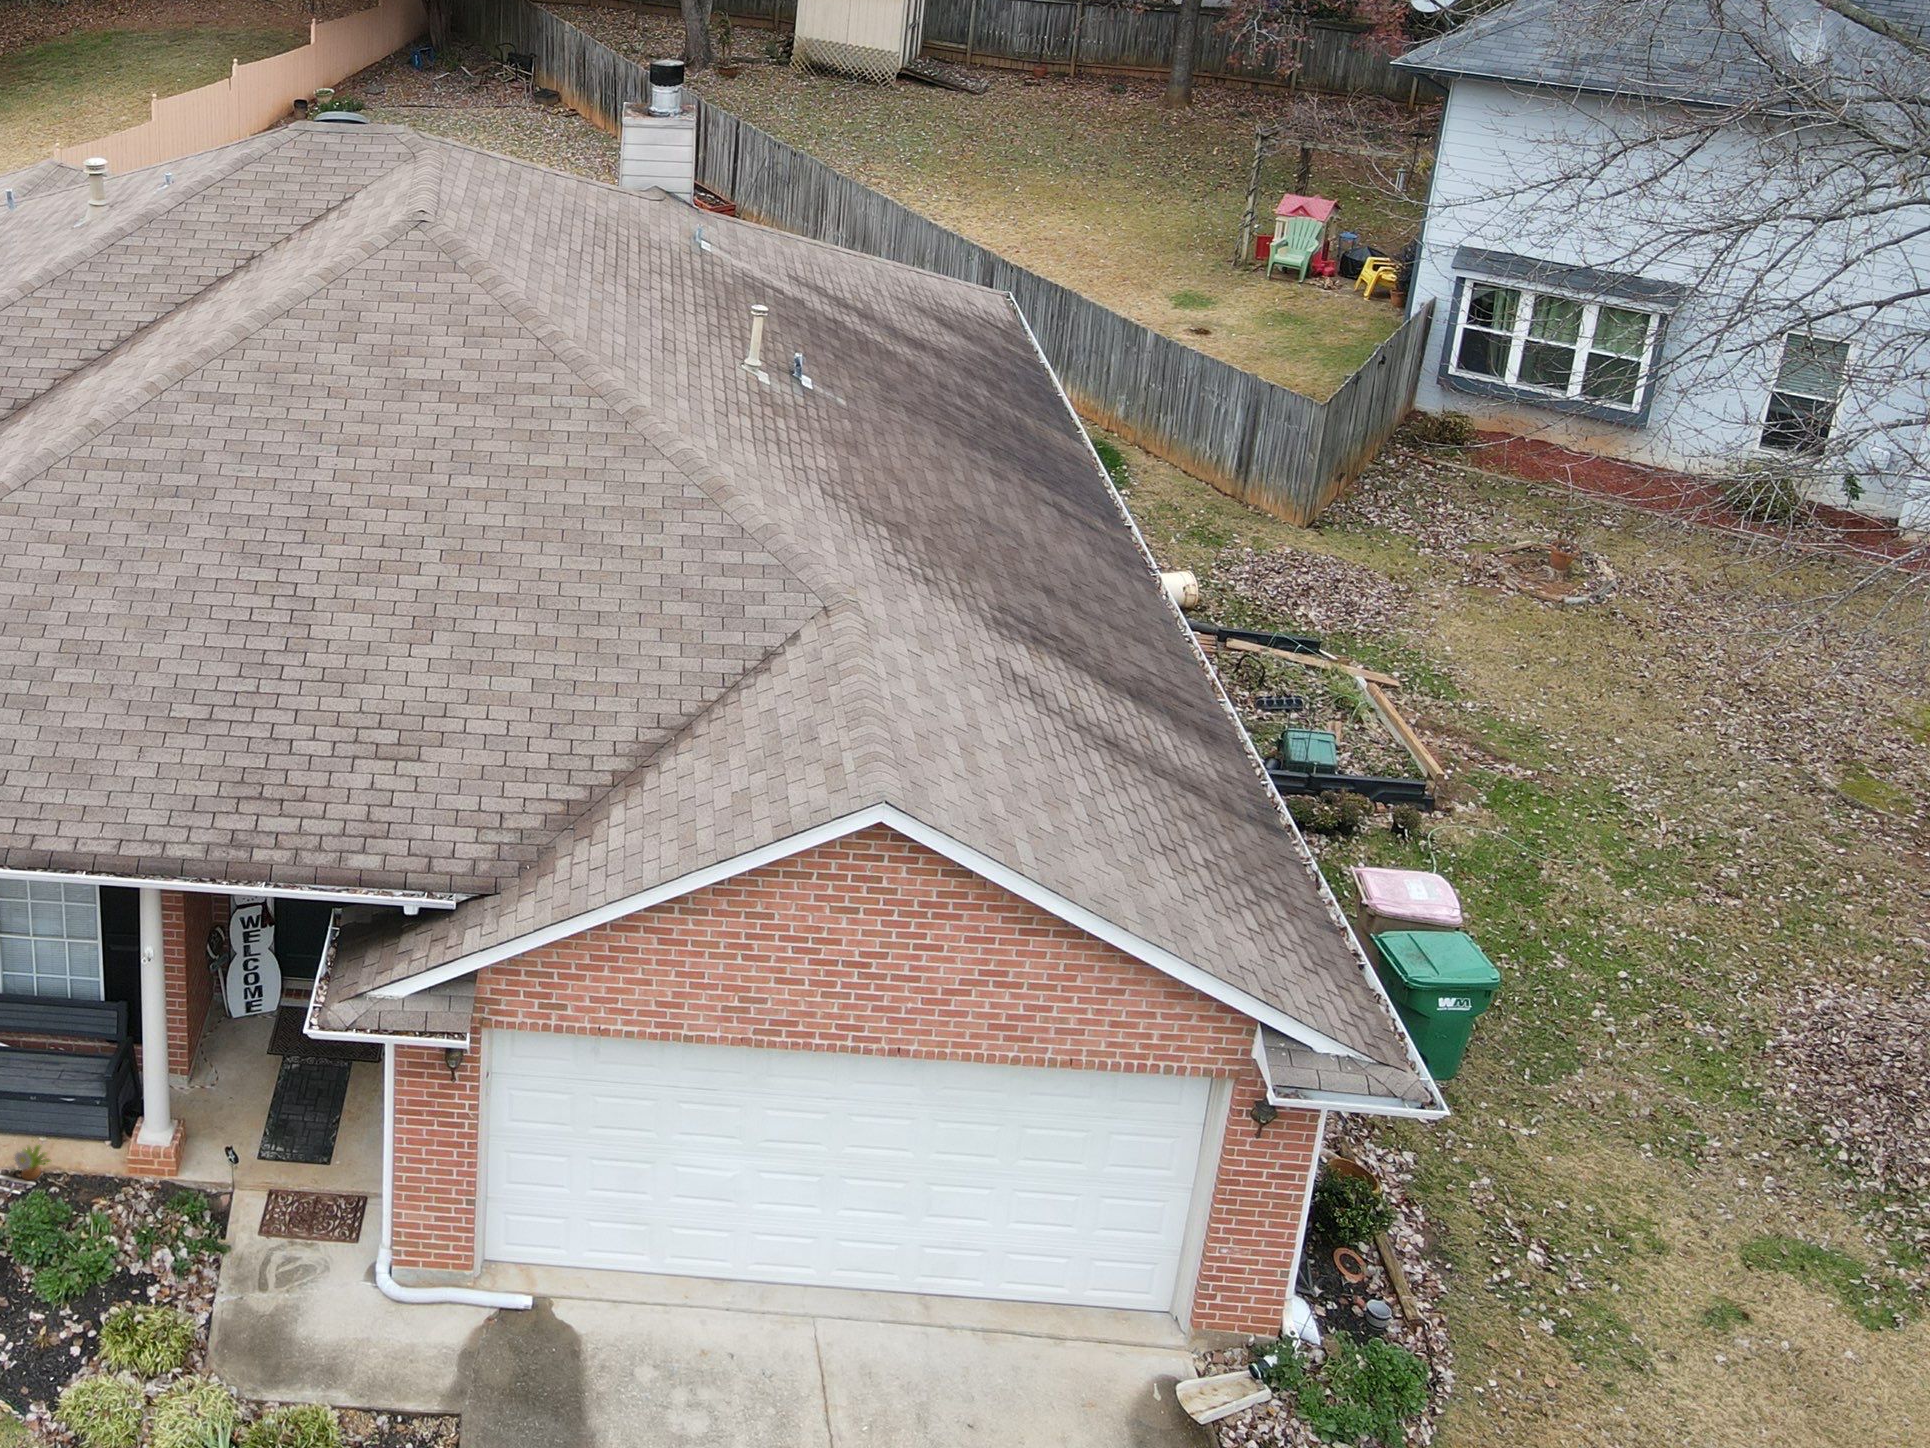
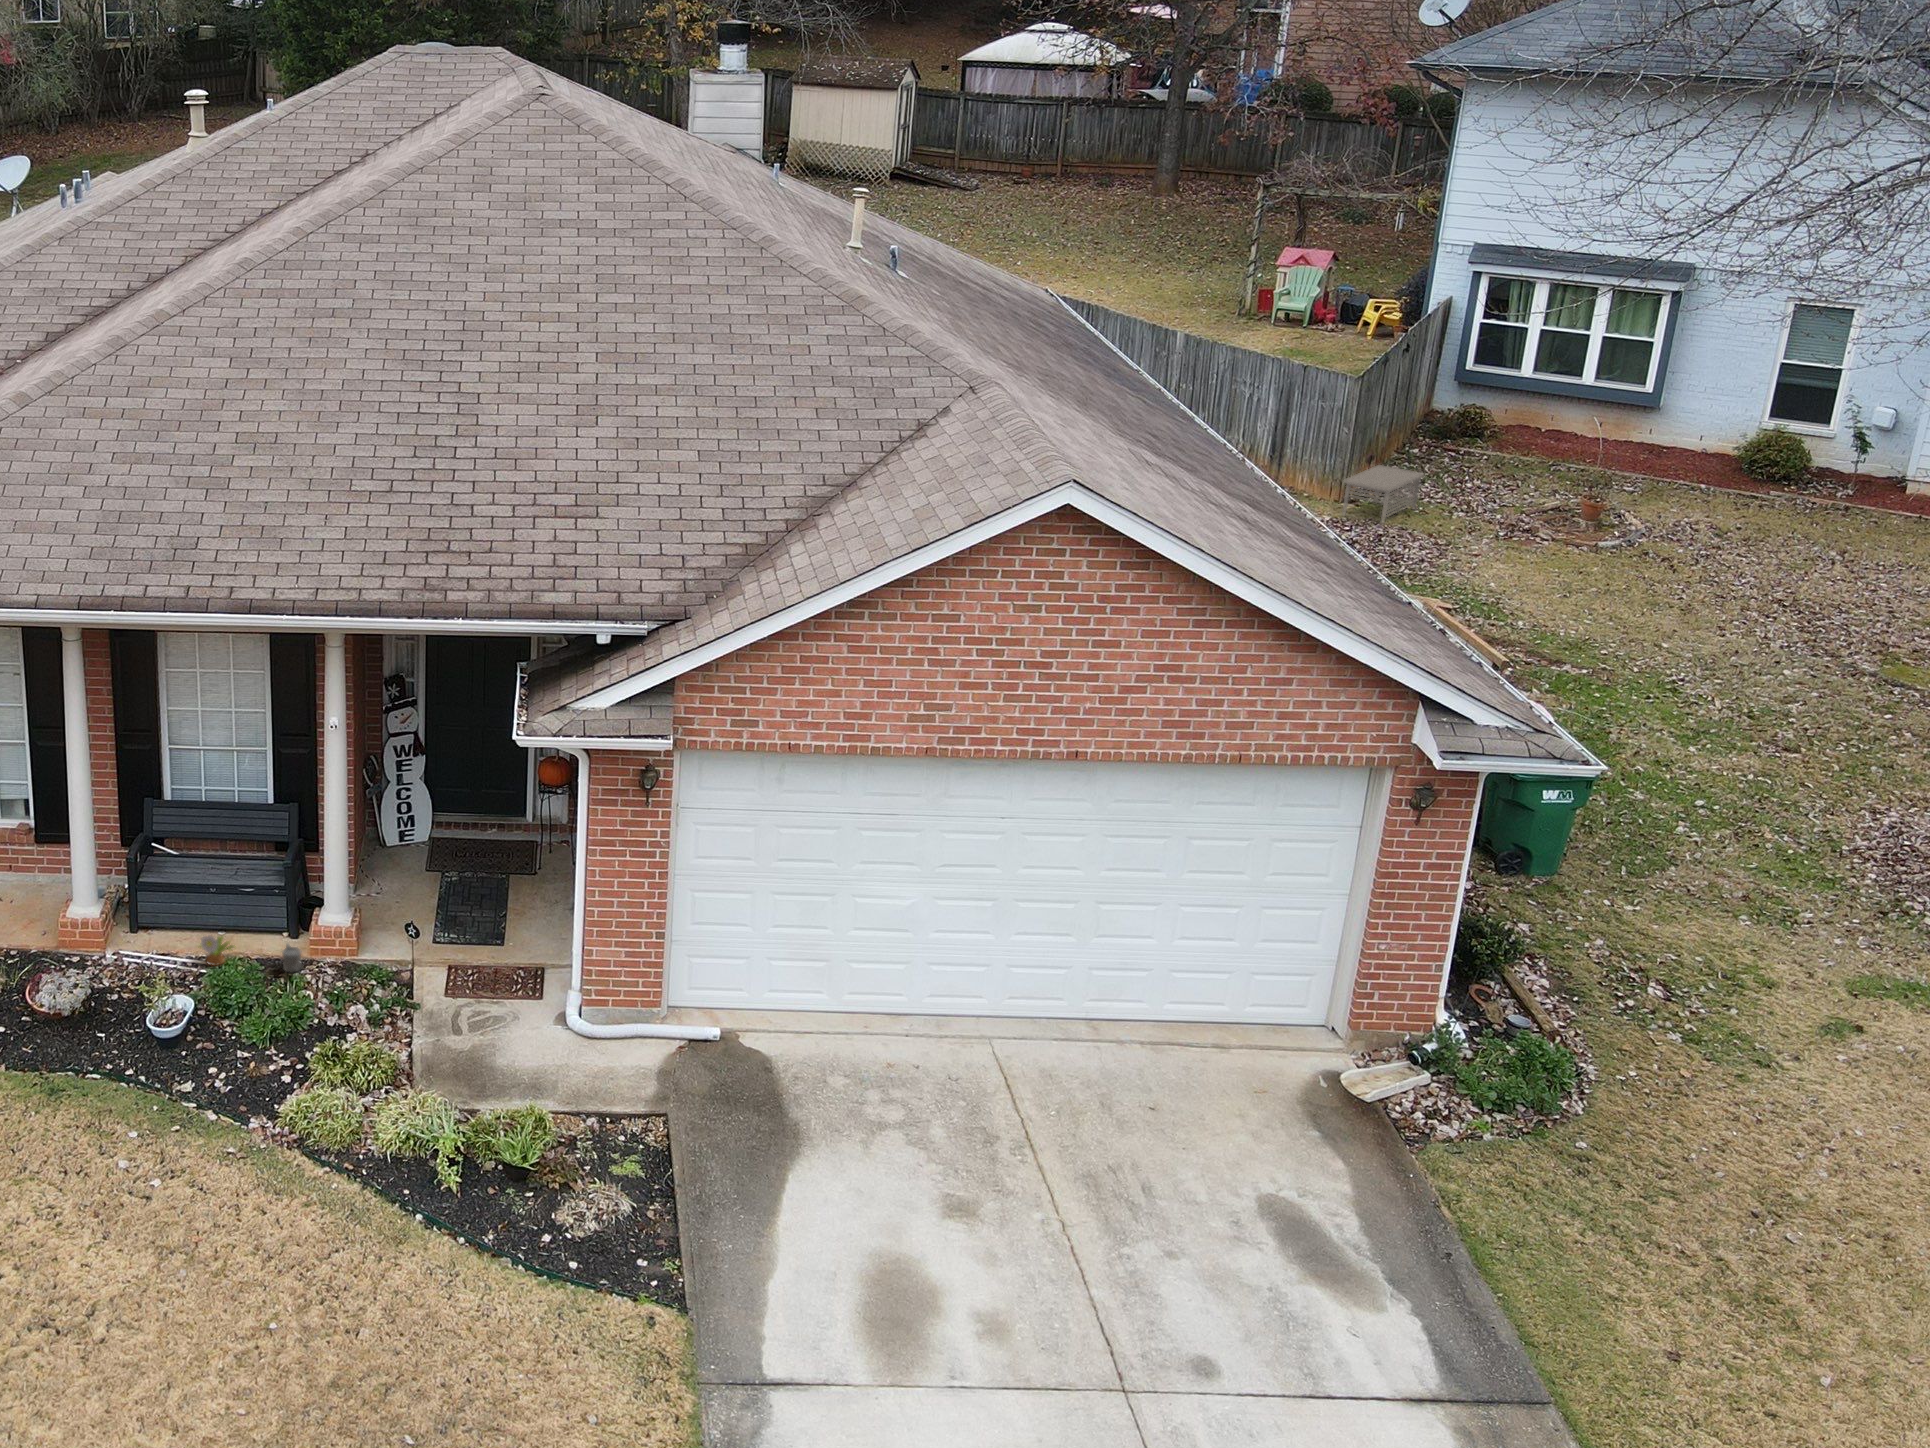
storage bench: none [1307,479,1395,550] -> present [1342,465,1423,524]
watering can: none [97,1157,118,1195] -> present [282,944,302,973]

